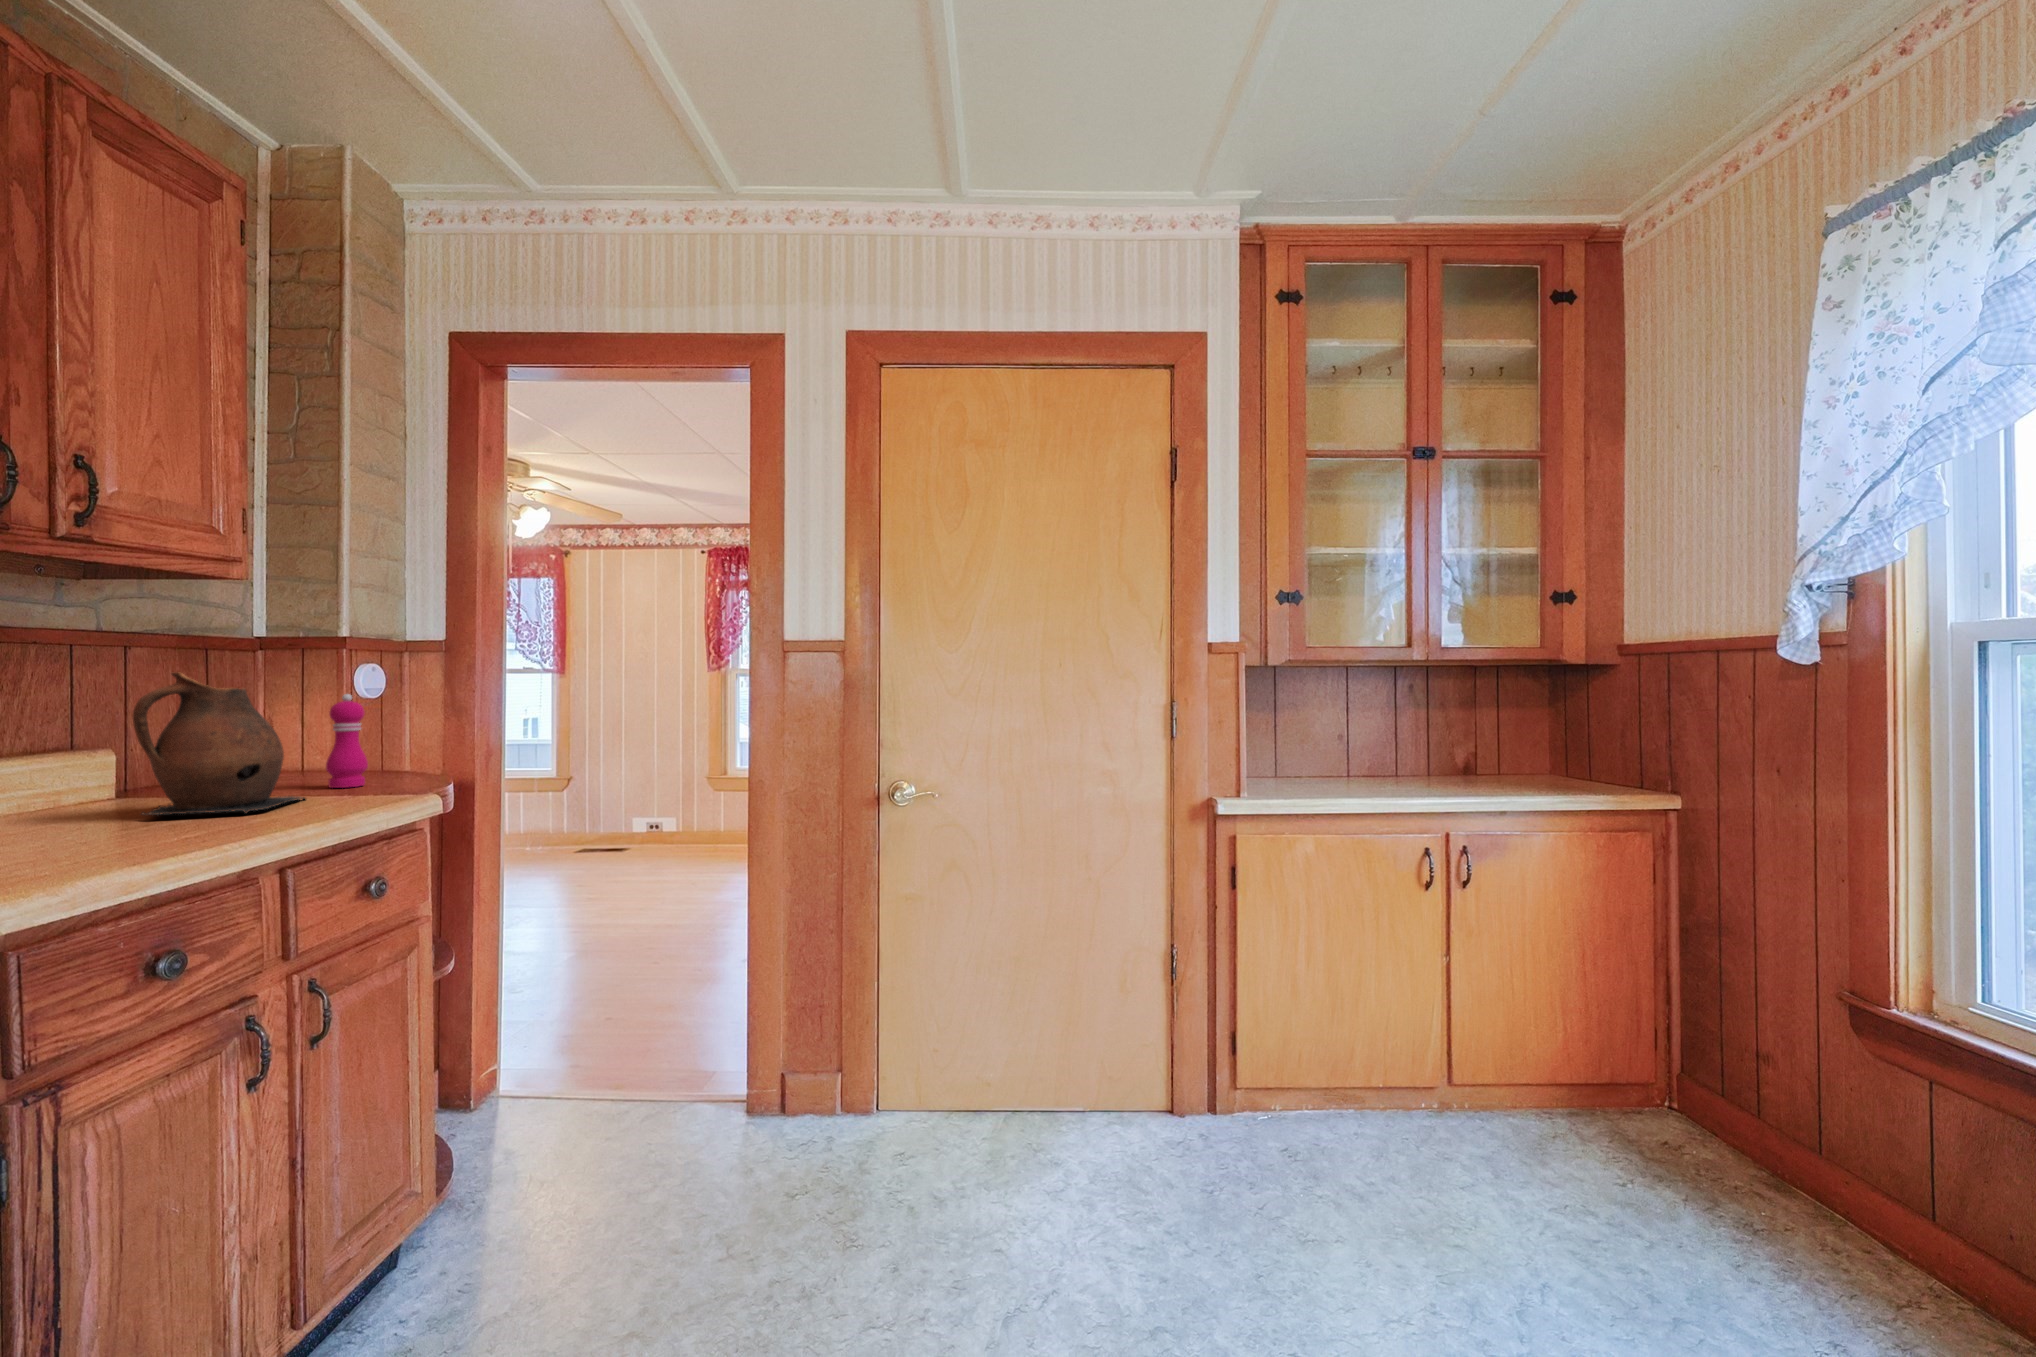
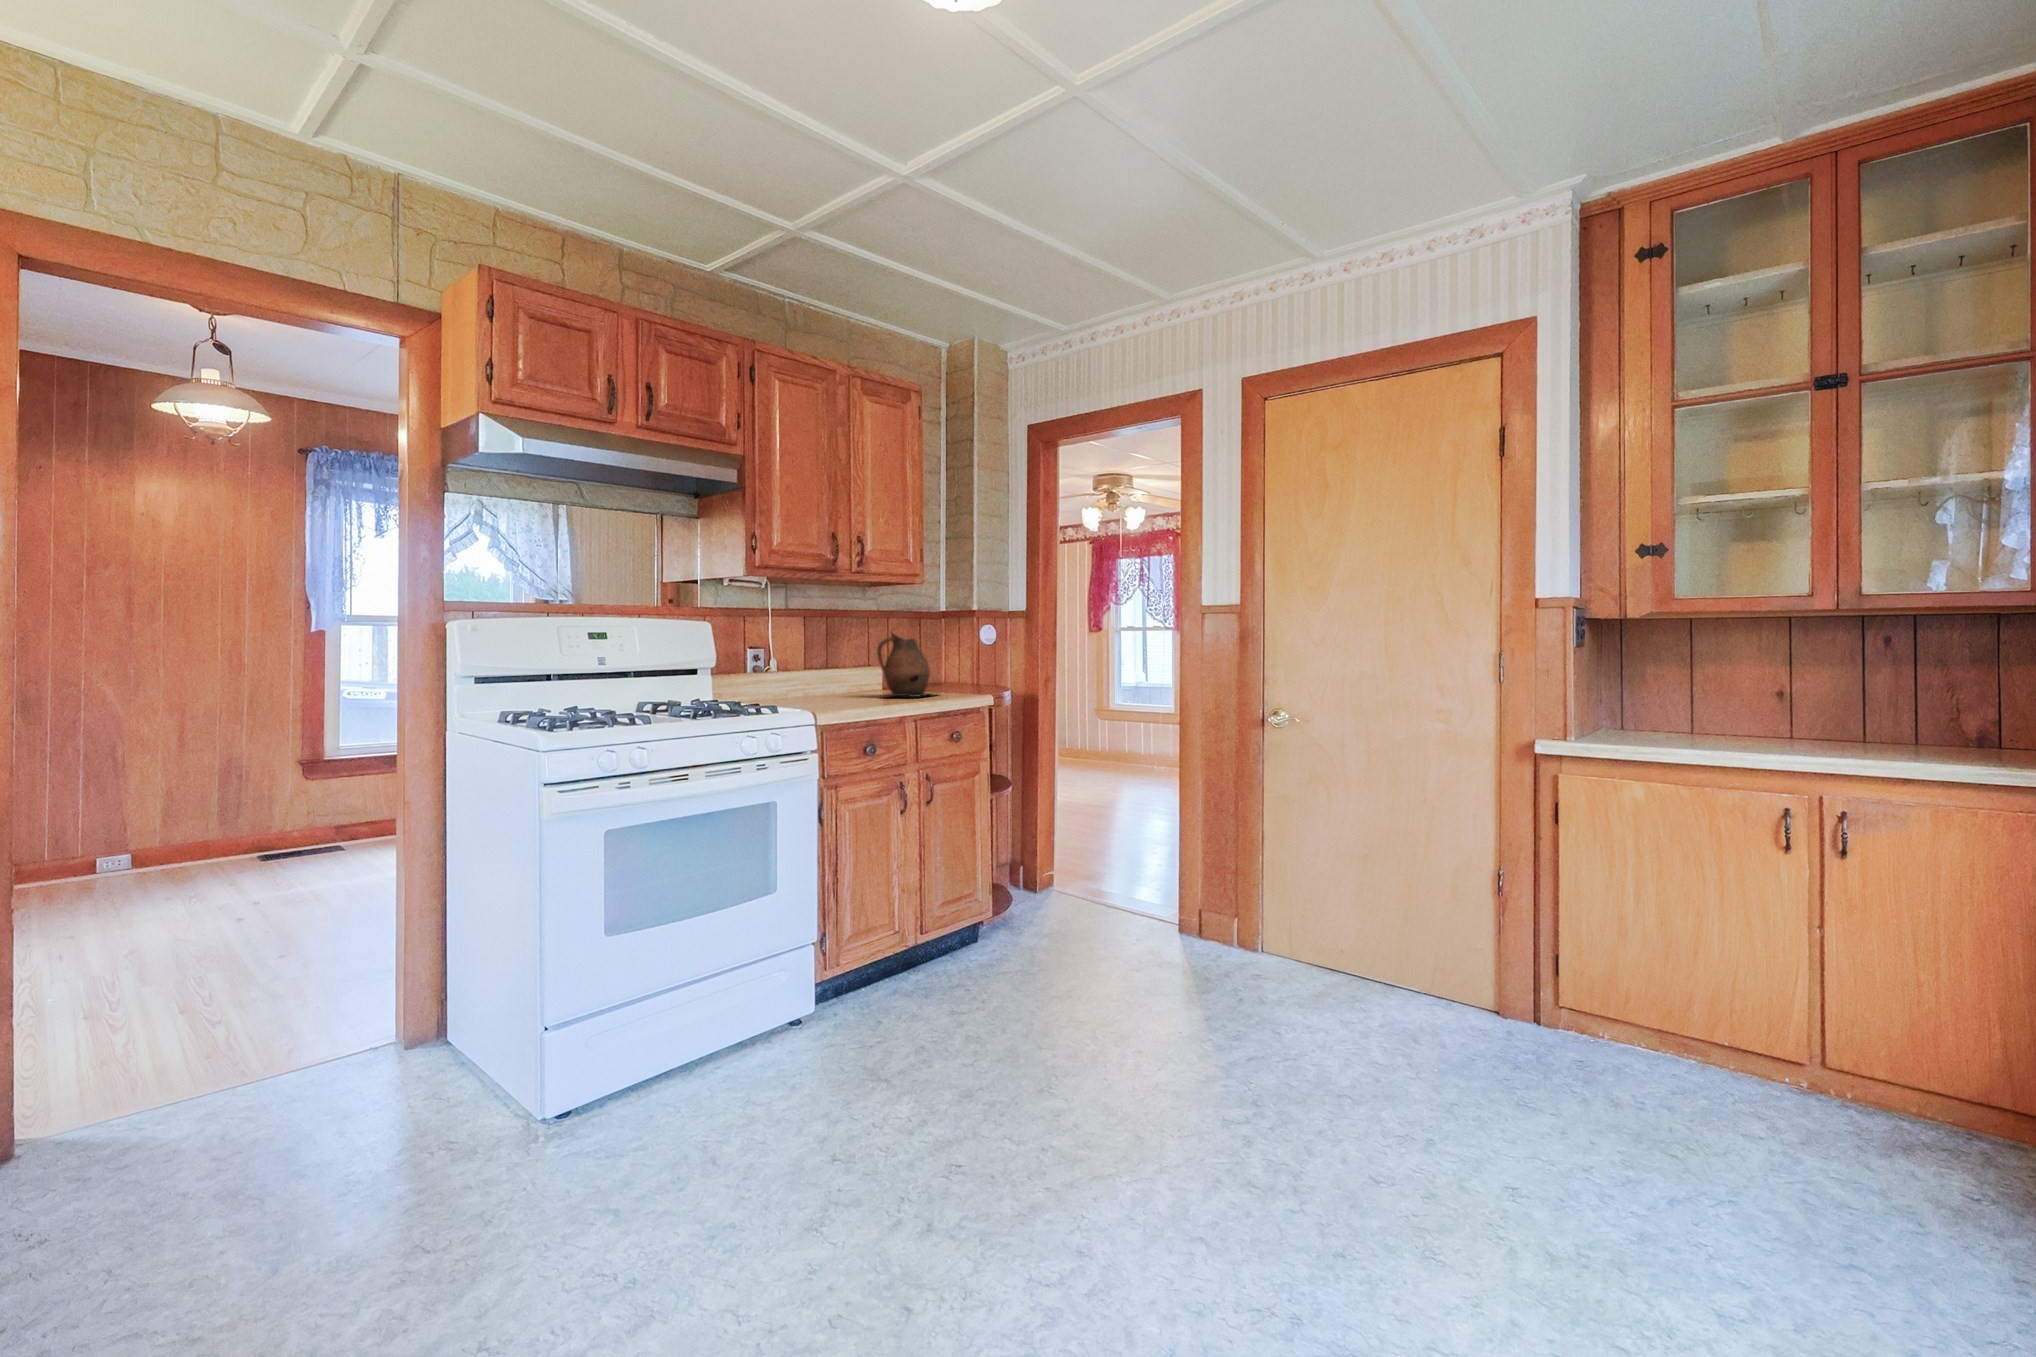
pepper mill: present [326,694,368,788] -> none [954,643,972,692]

